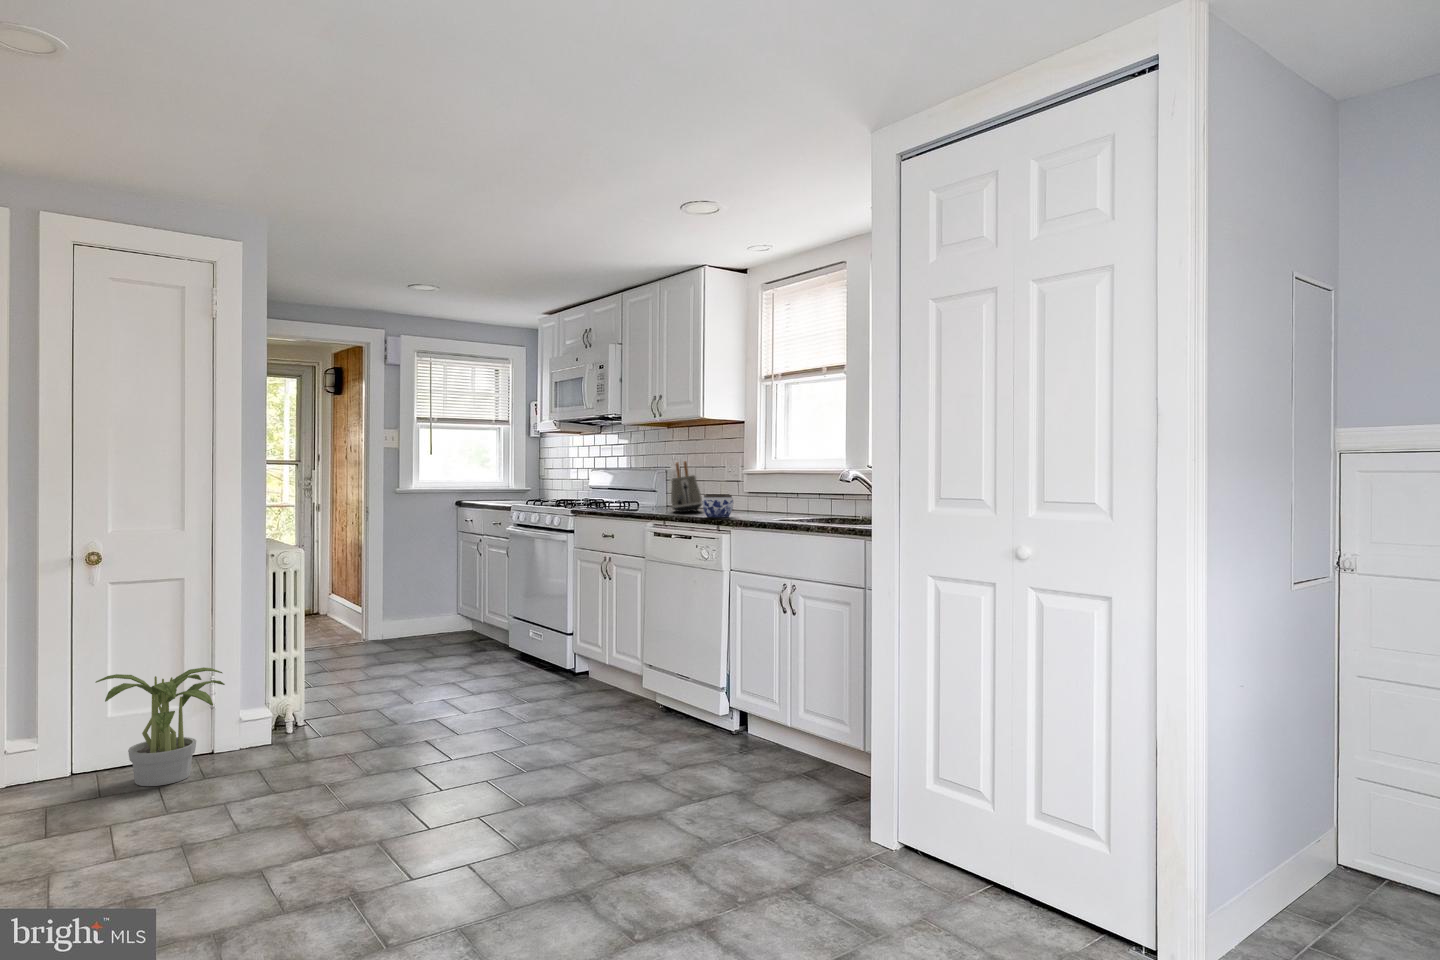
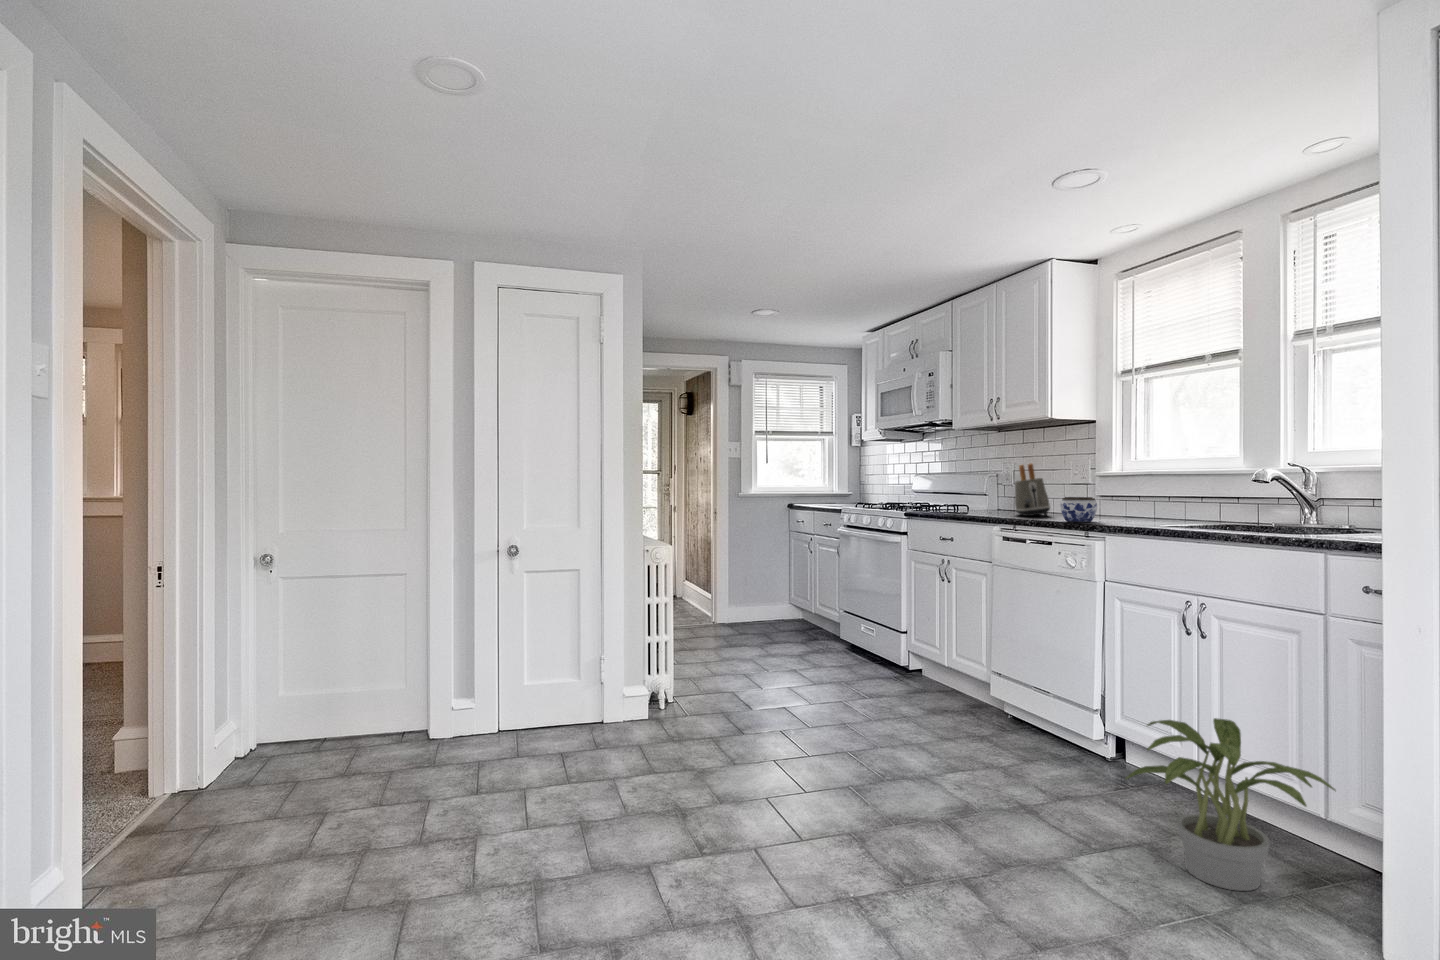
potted plant: present [96,667,225,786] -> present [1126,718,1335,891]

